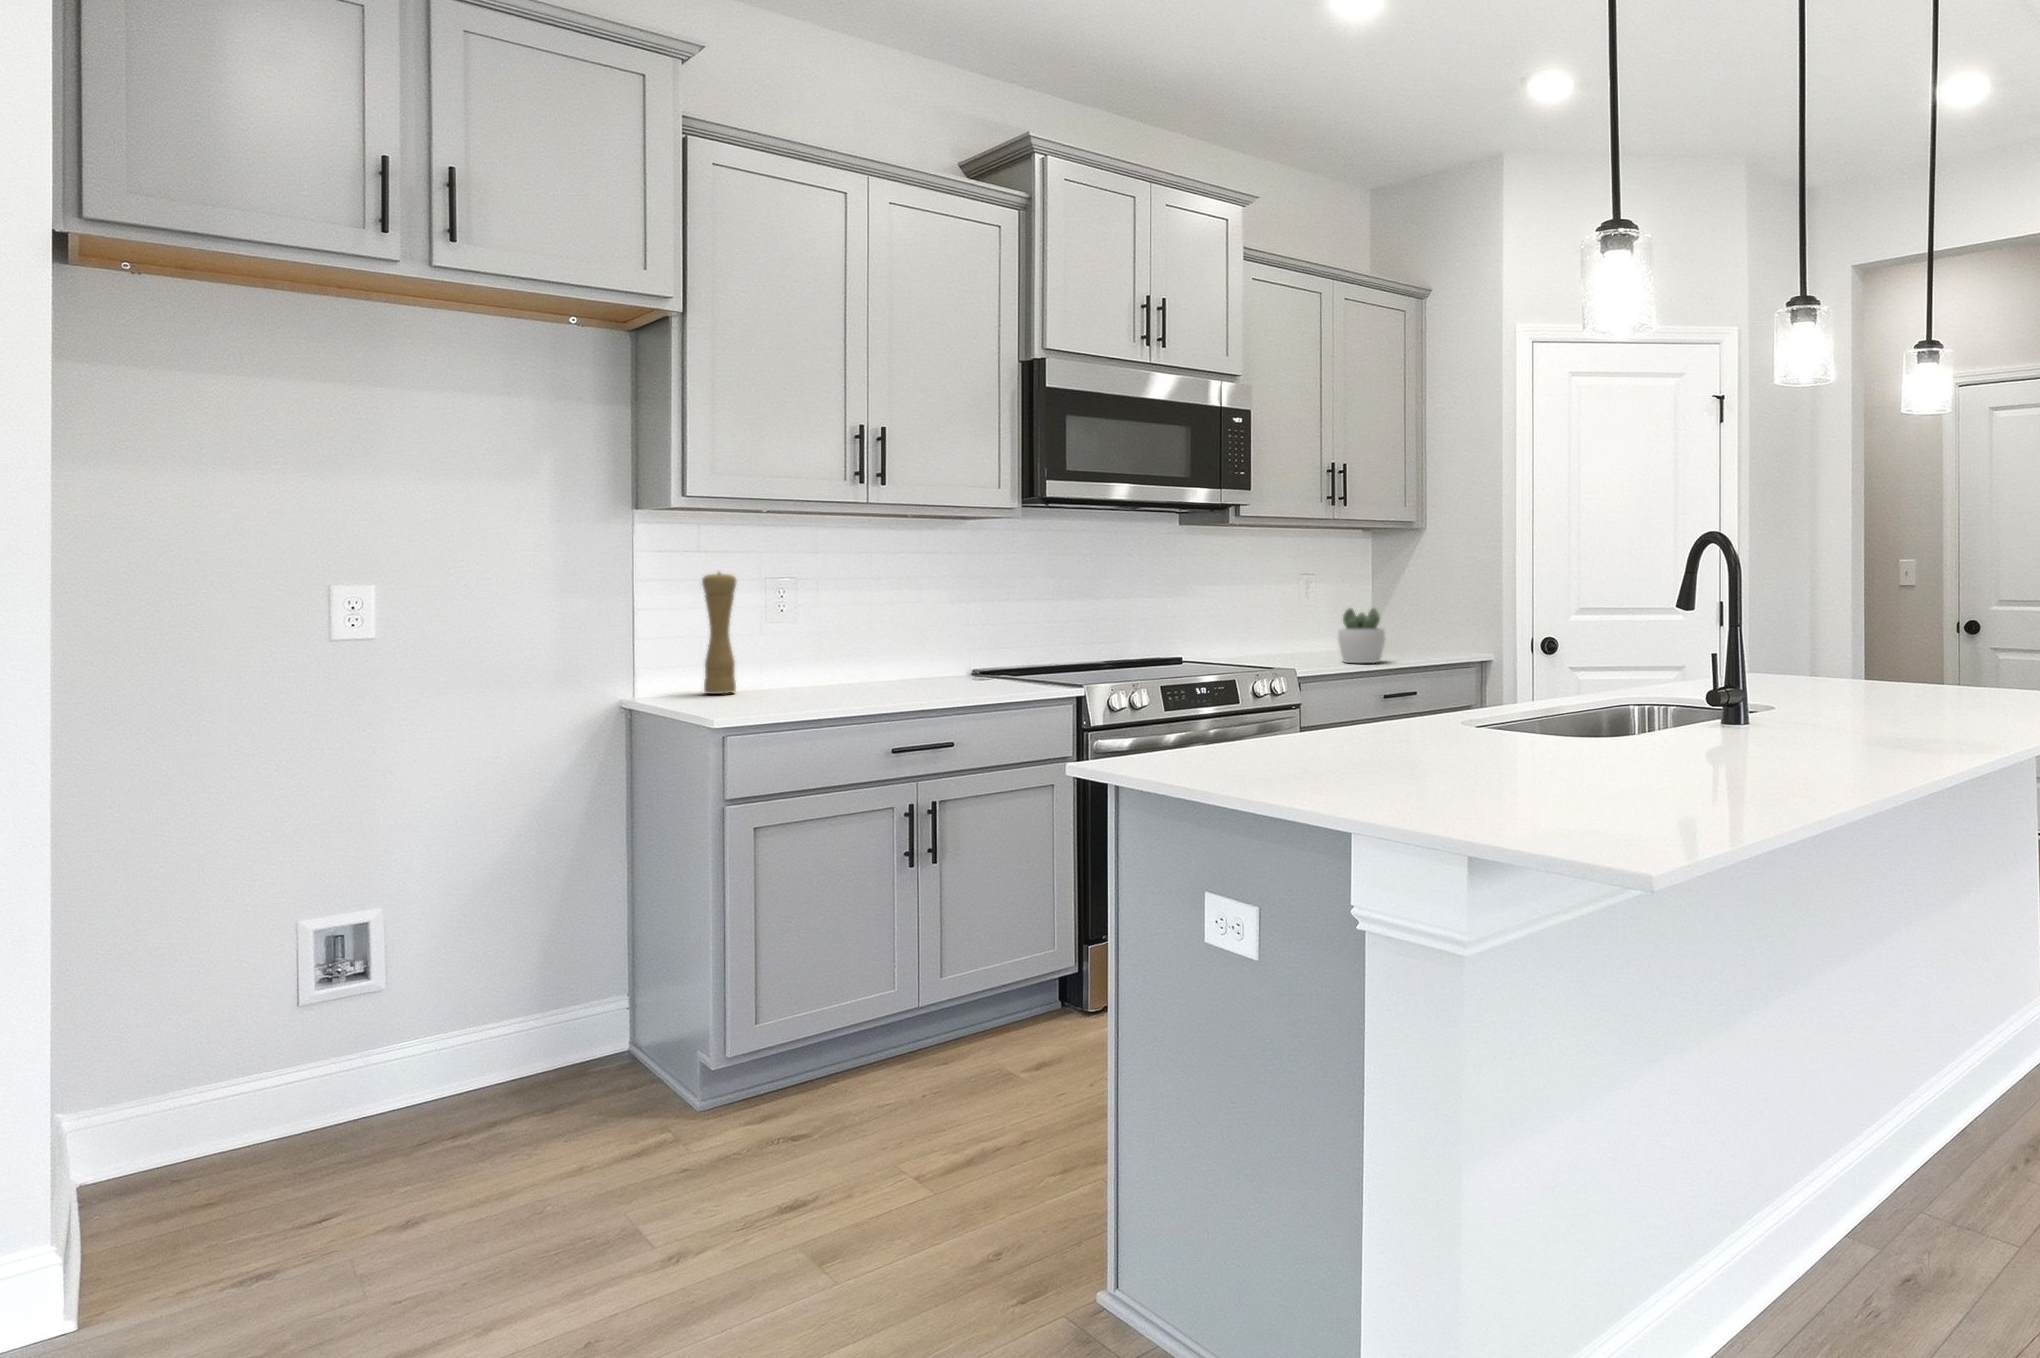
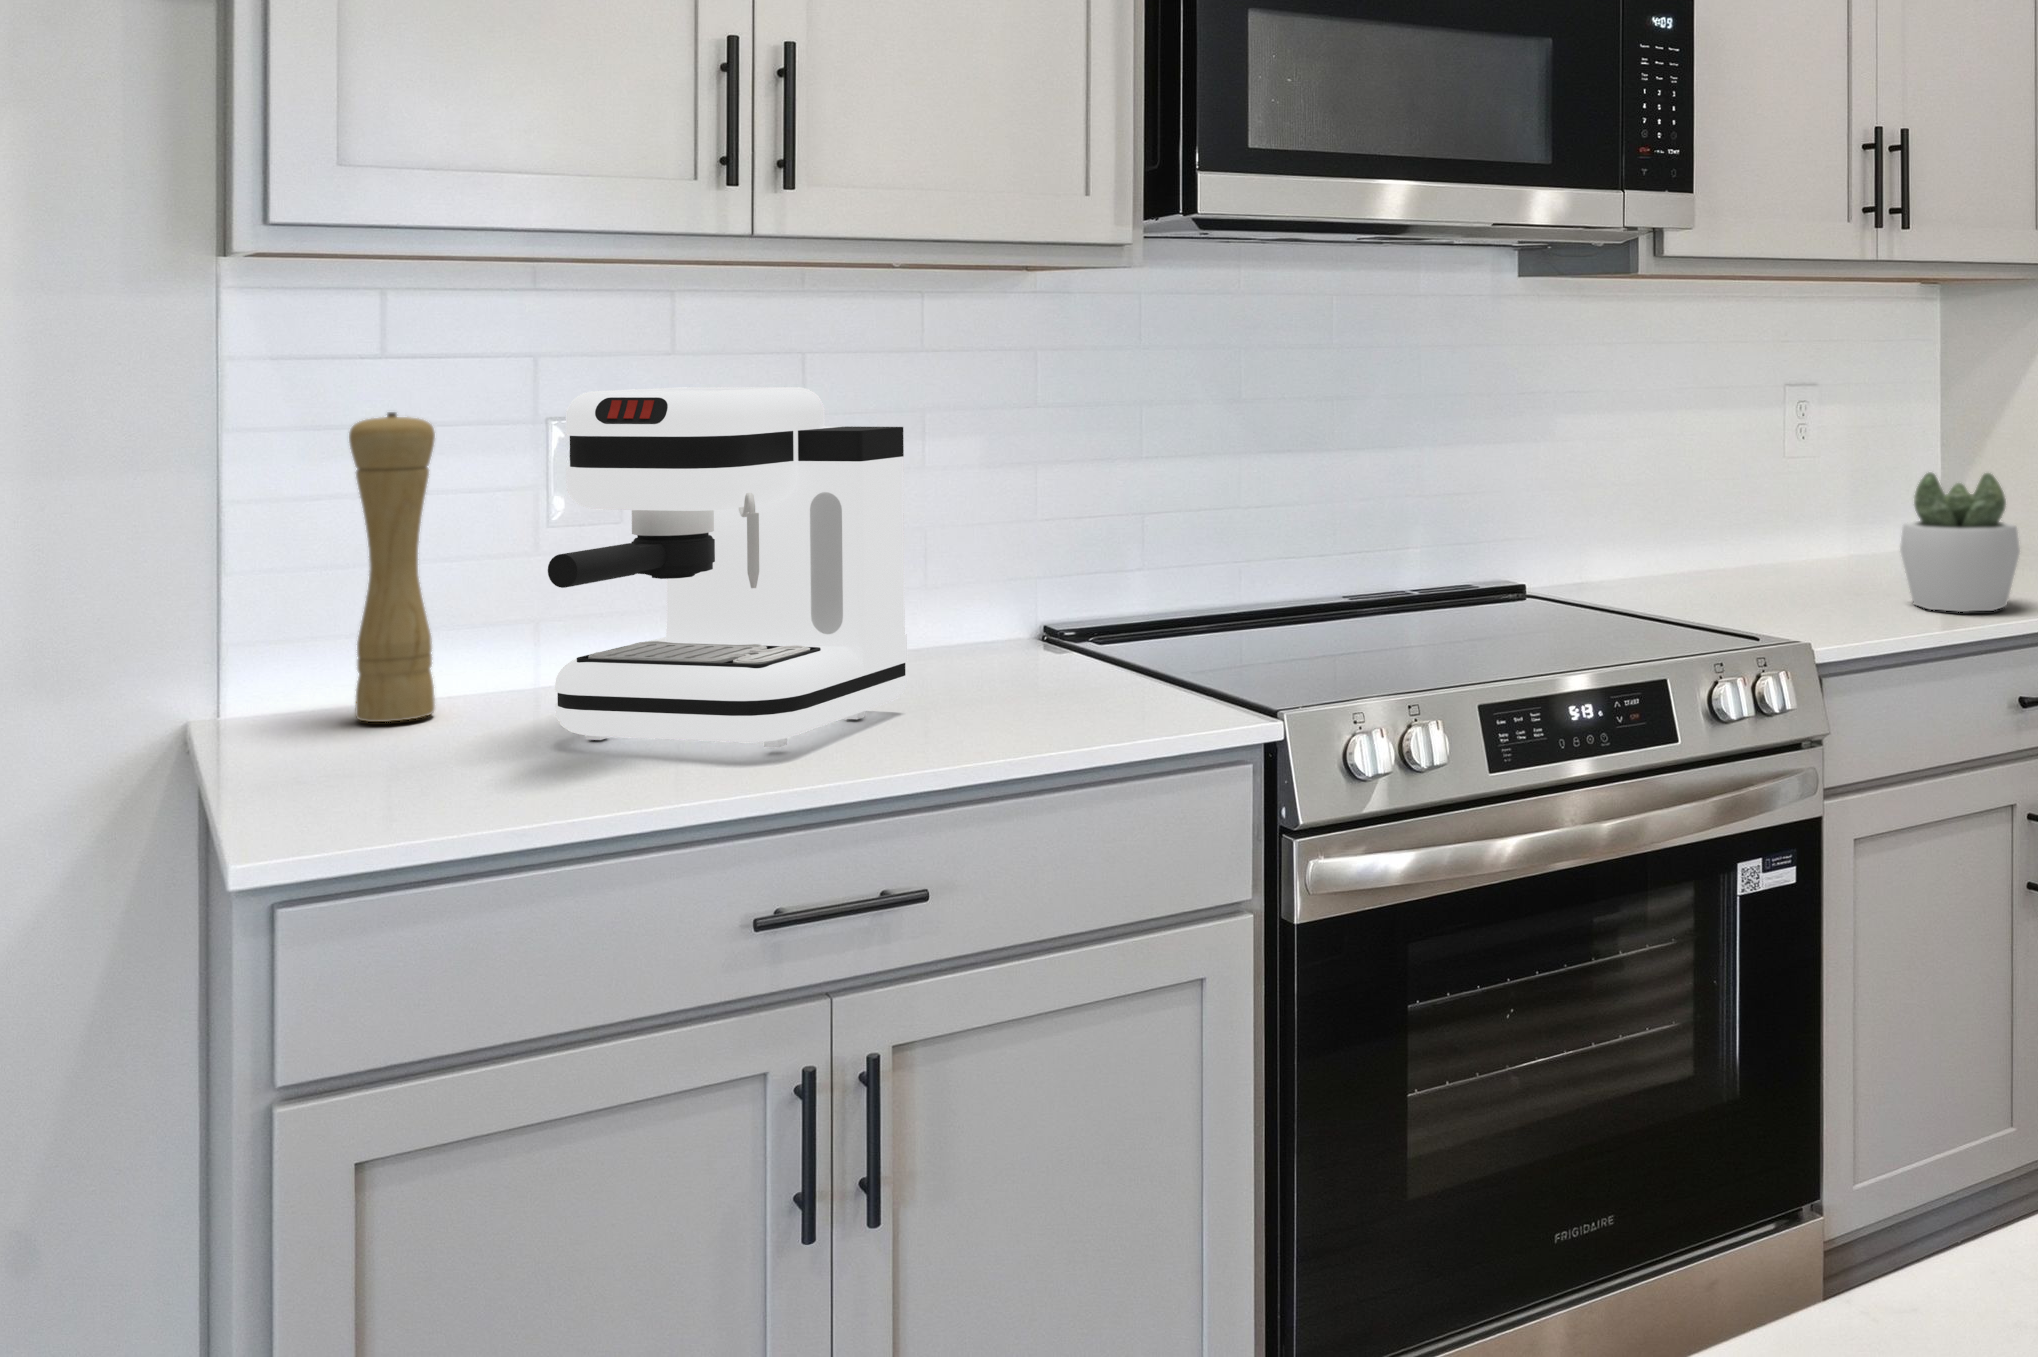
coffee maker: none [797,563,933,697] -> present [548,387,907,748]

